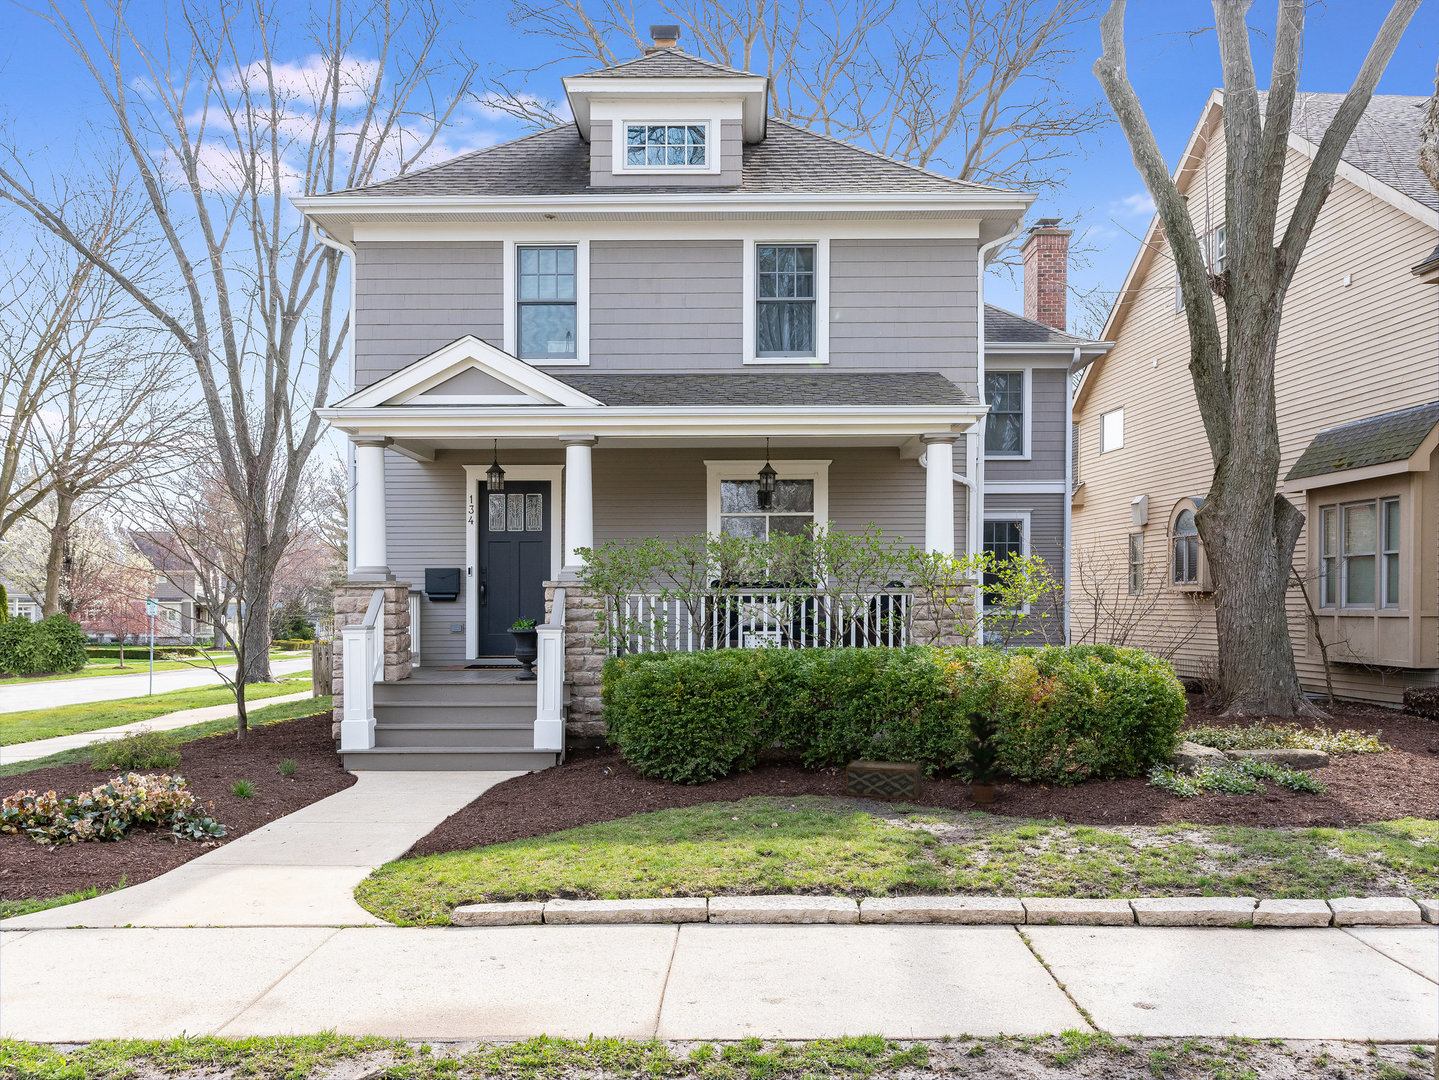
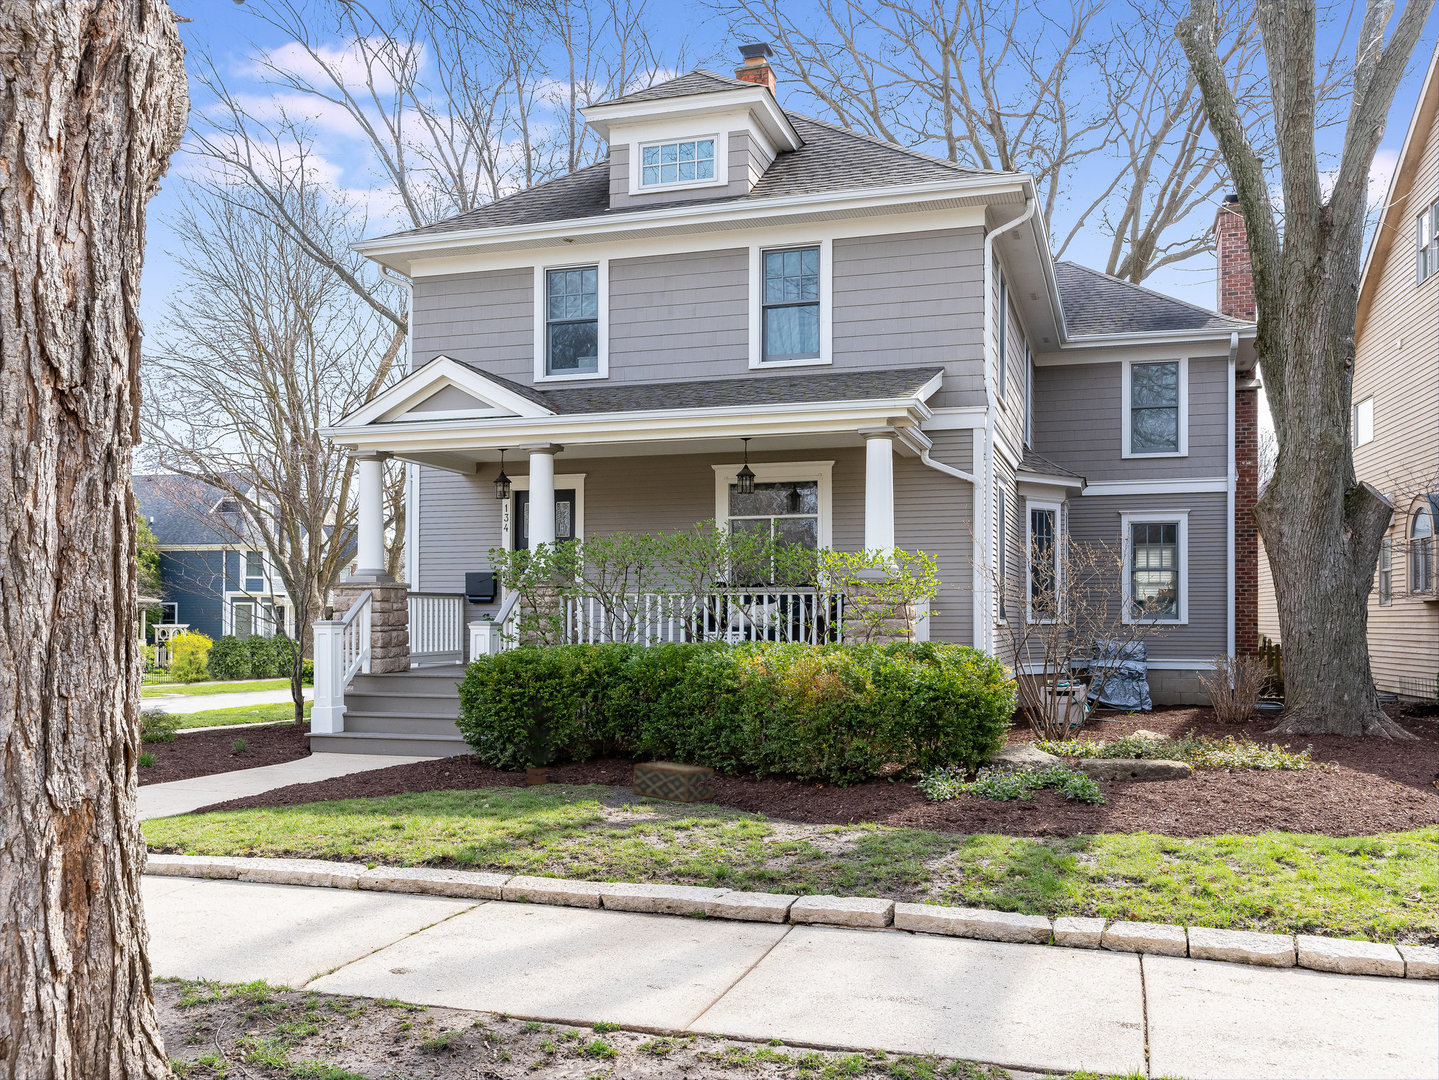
potted plant: present [955,712,1011,803] -> present [513,701,561,784]

